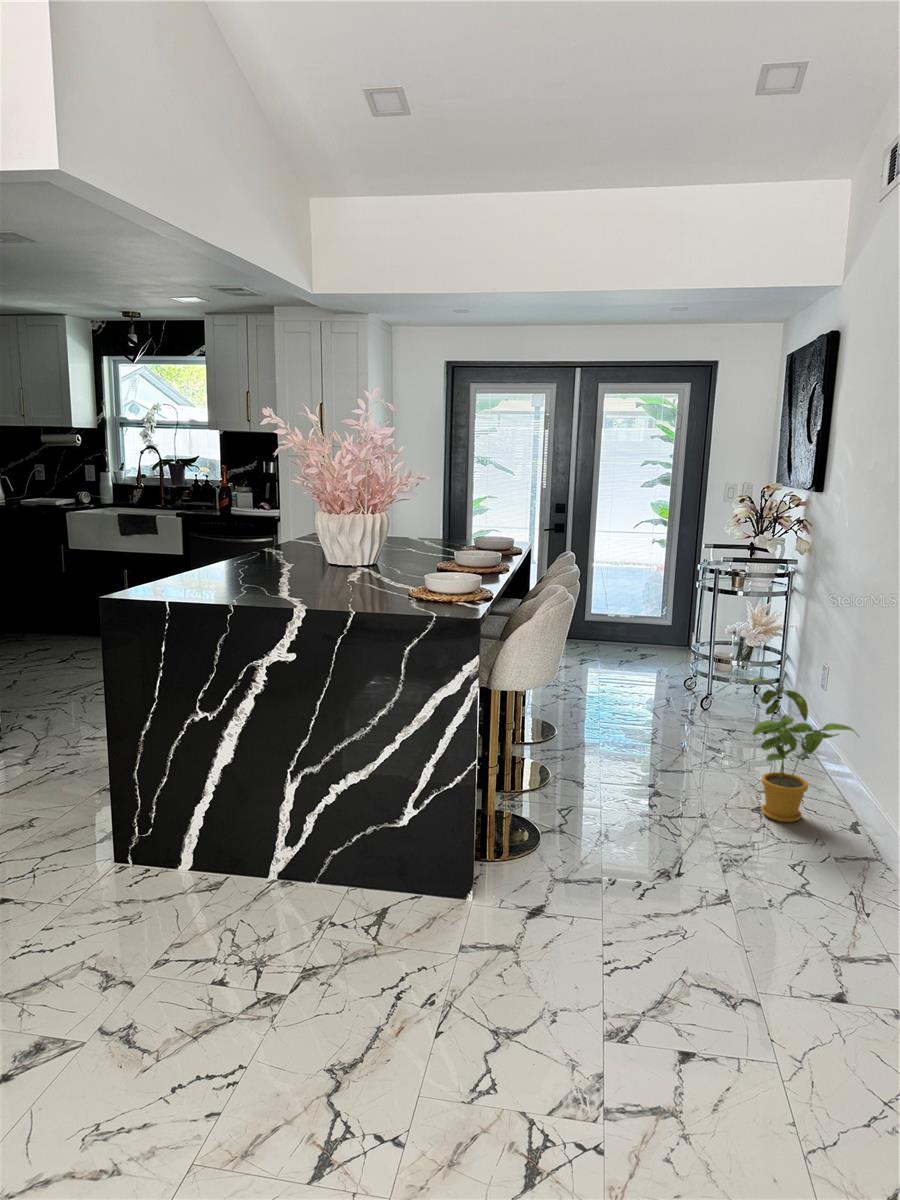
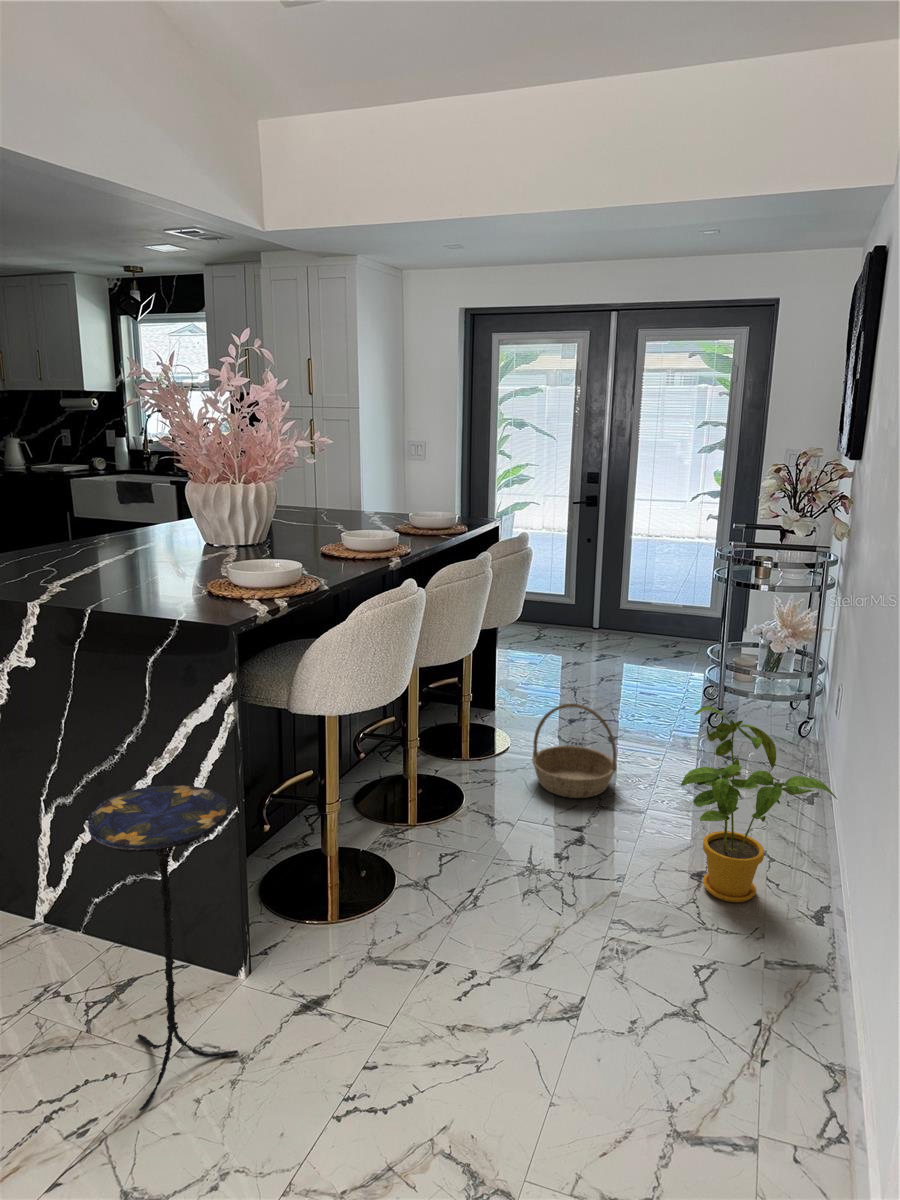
basket: none [592,689,662,765] -> present [532,704,616,798]
side table: none [424,737,524,978] -> present [87,785,238,1111]

